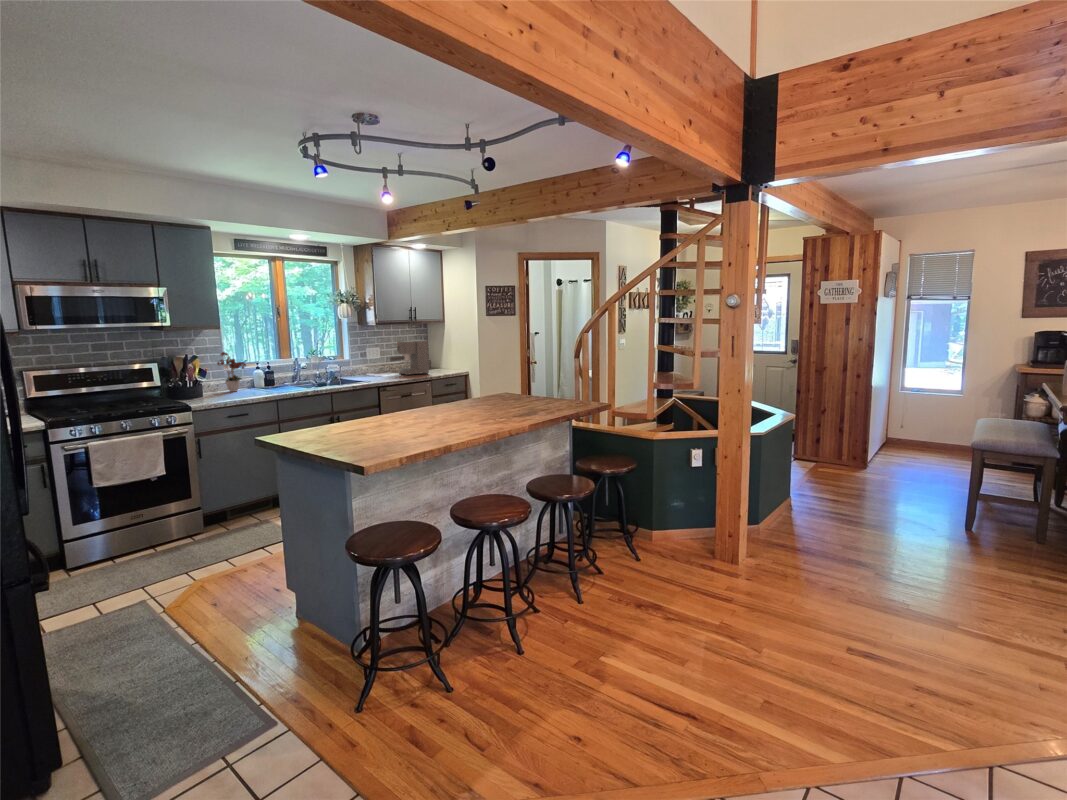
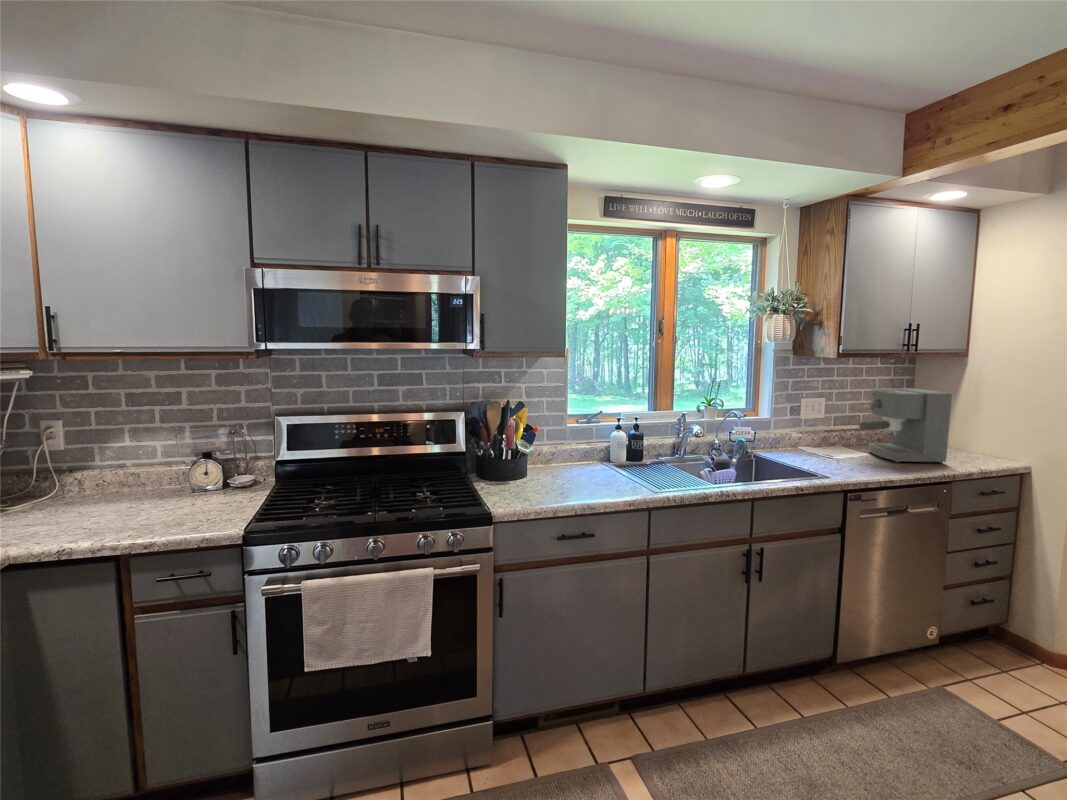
flower arrangement: present [217,352,246,392] -> none [552,394,604,470]

